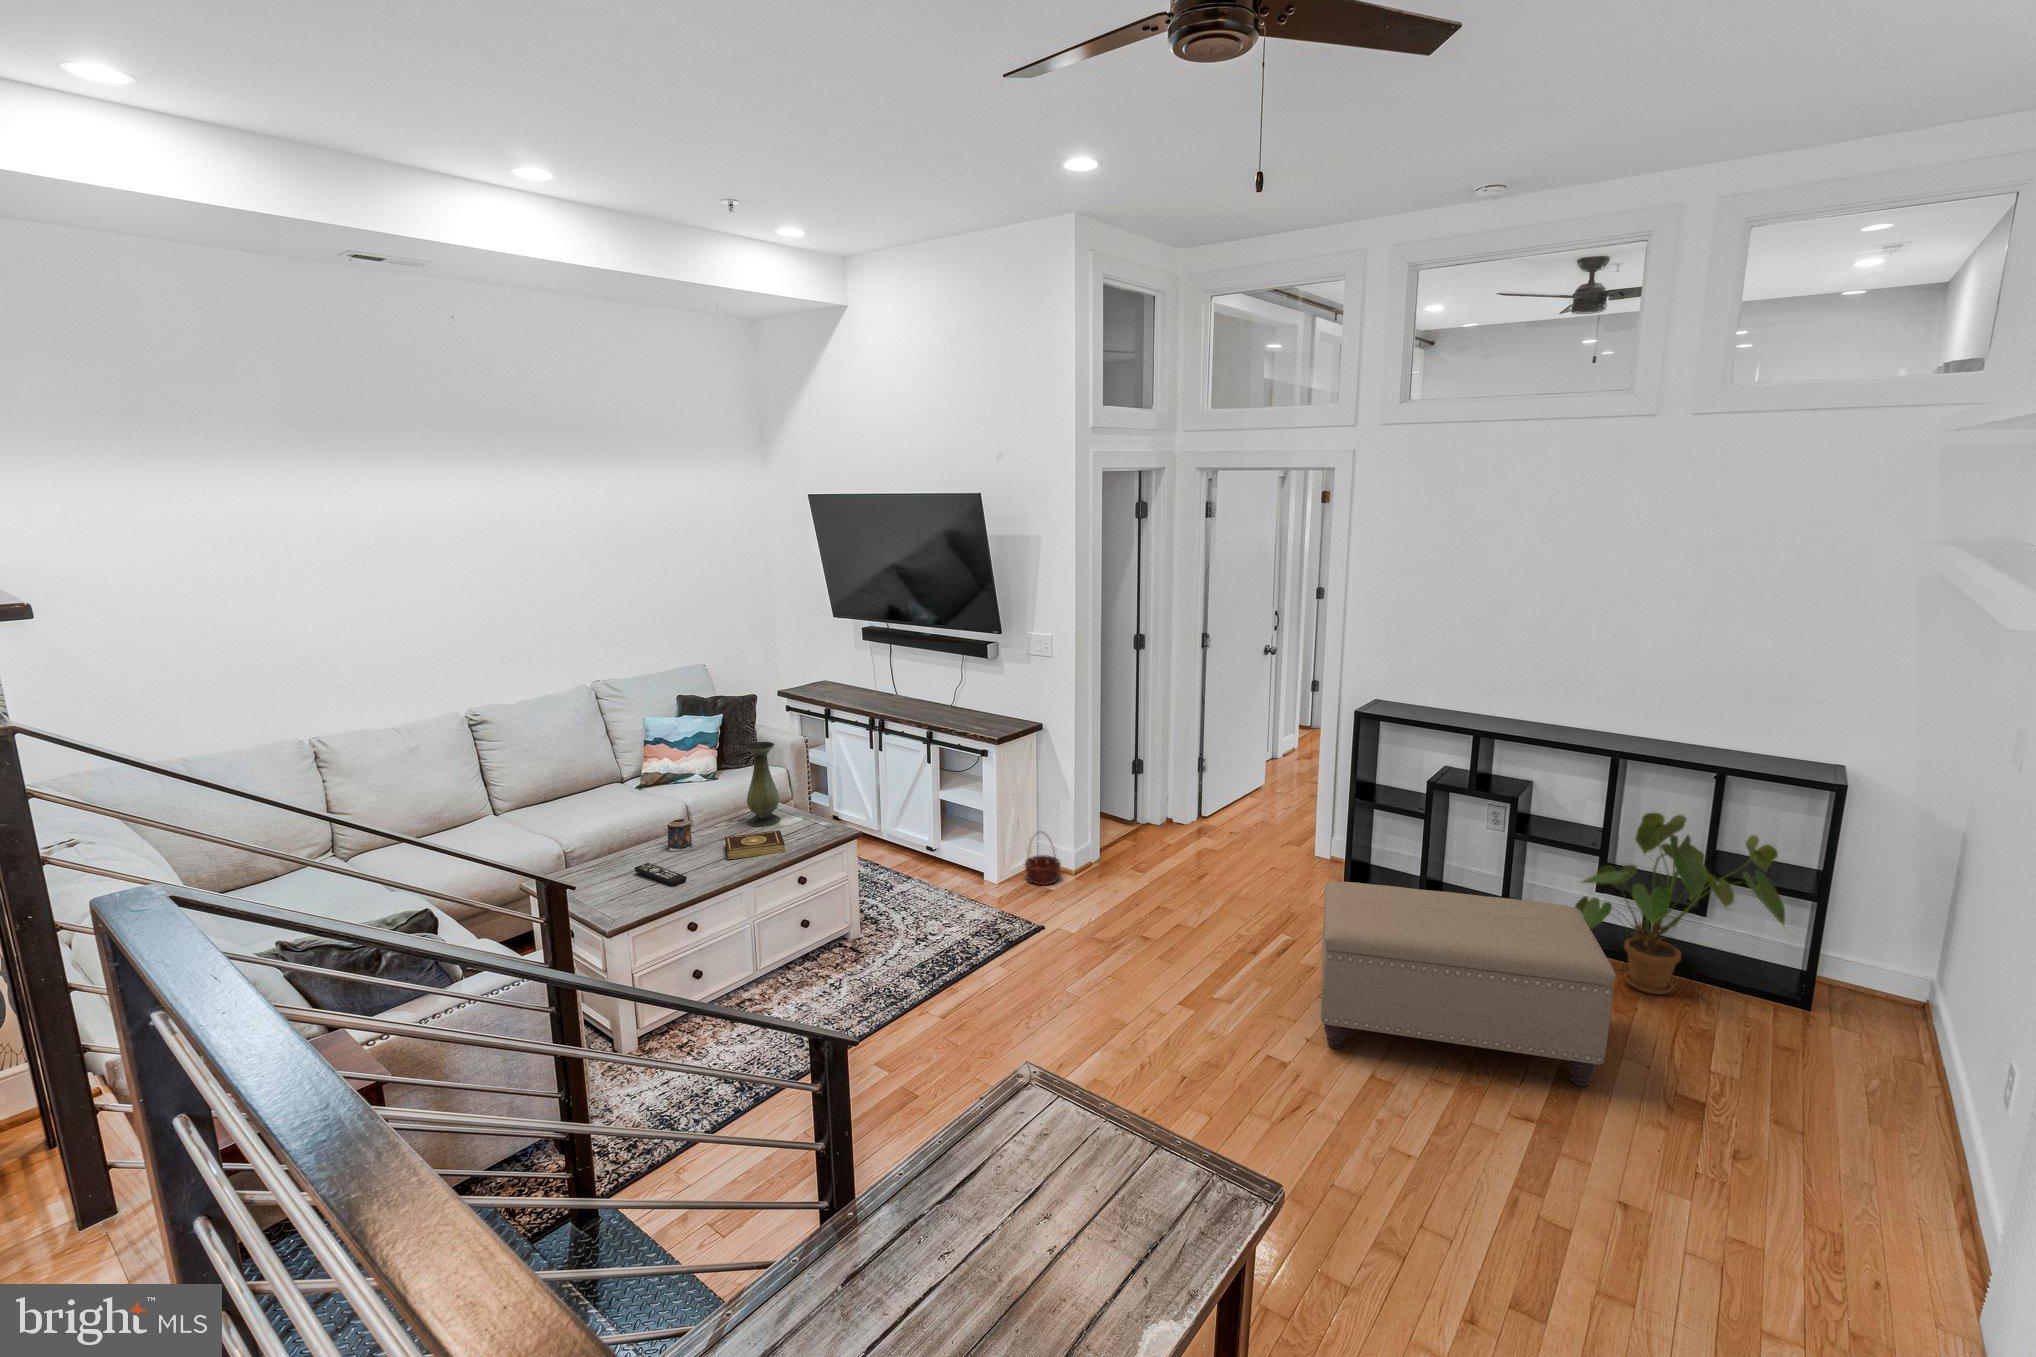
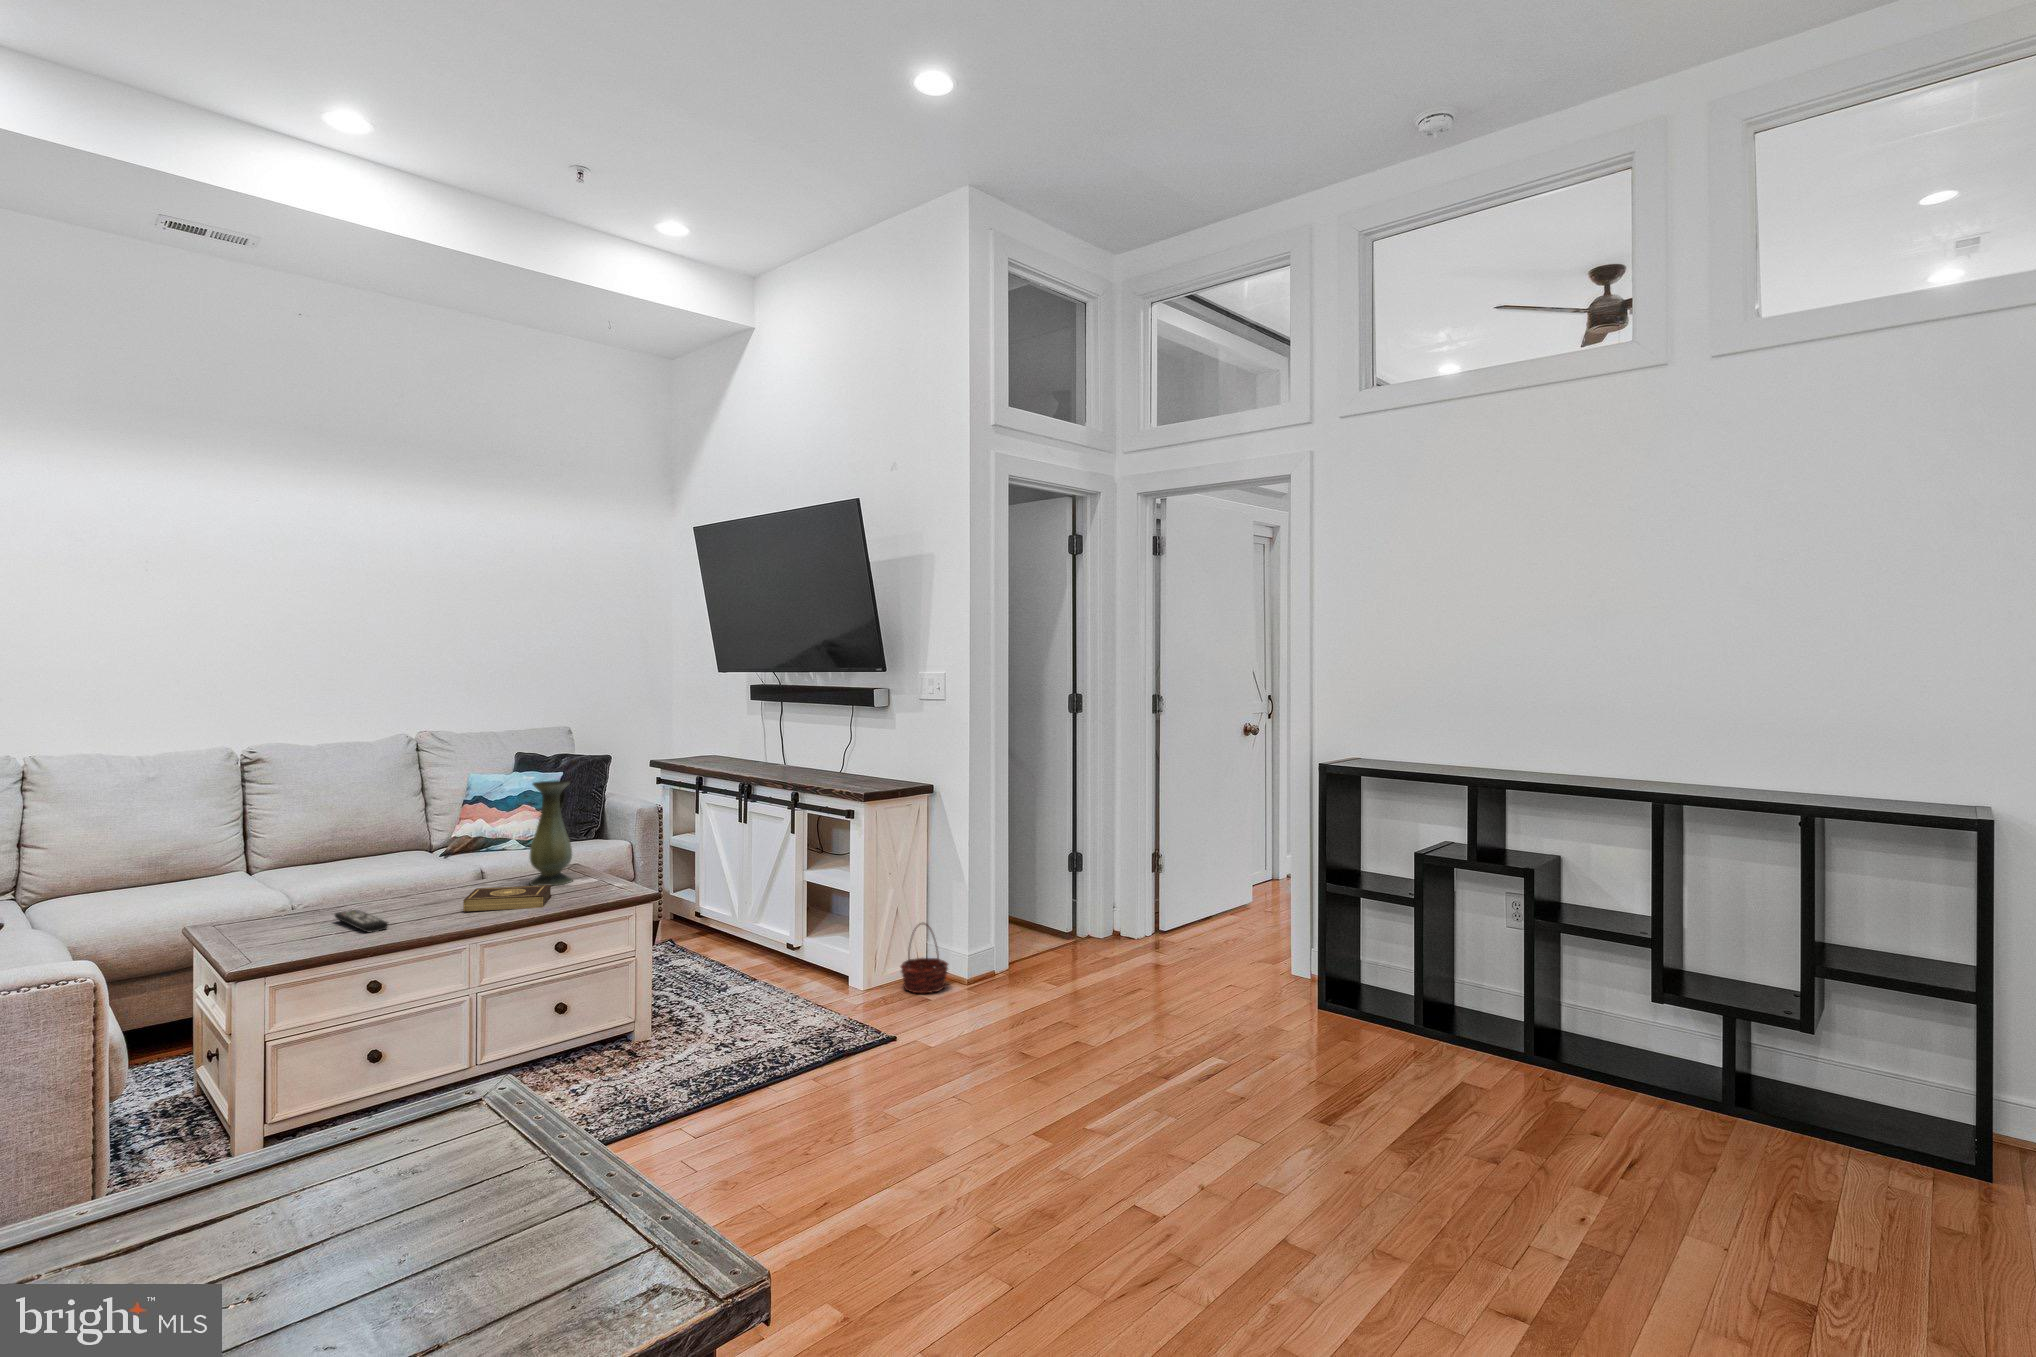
house plant: present [1575,813,1785,994] -> none [1616,887,1930,1152]
candle: present [667,819,693,851] -> none [404,865,439,904]
ottoman: present [1321,882,1616,1086] -> none [1213,962,1642,1269]

